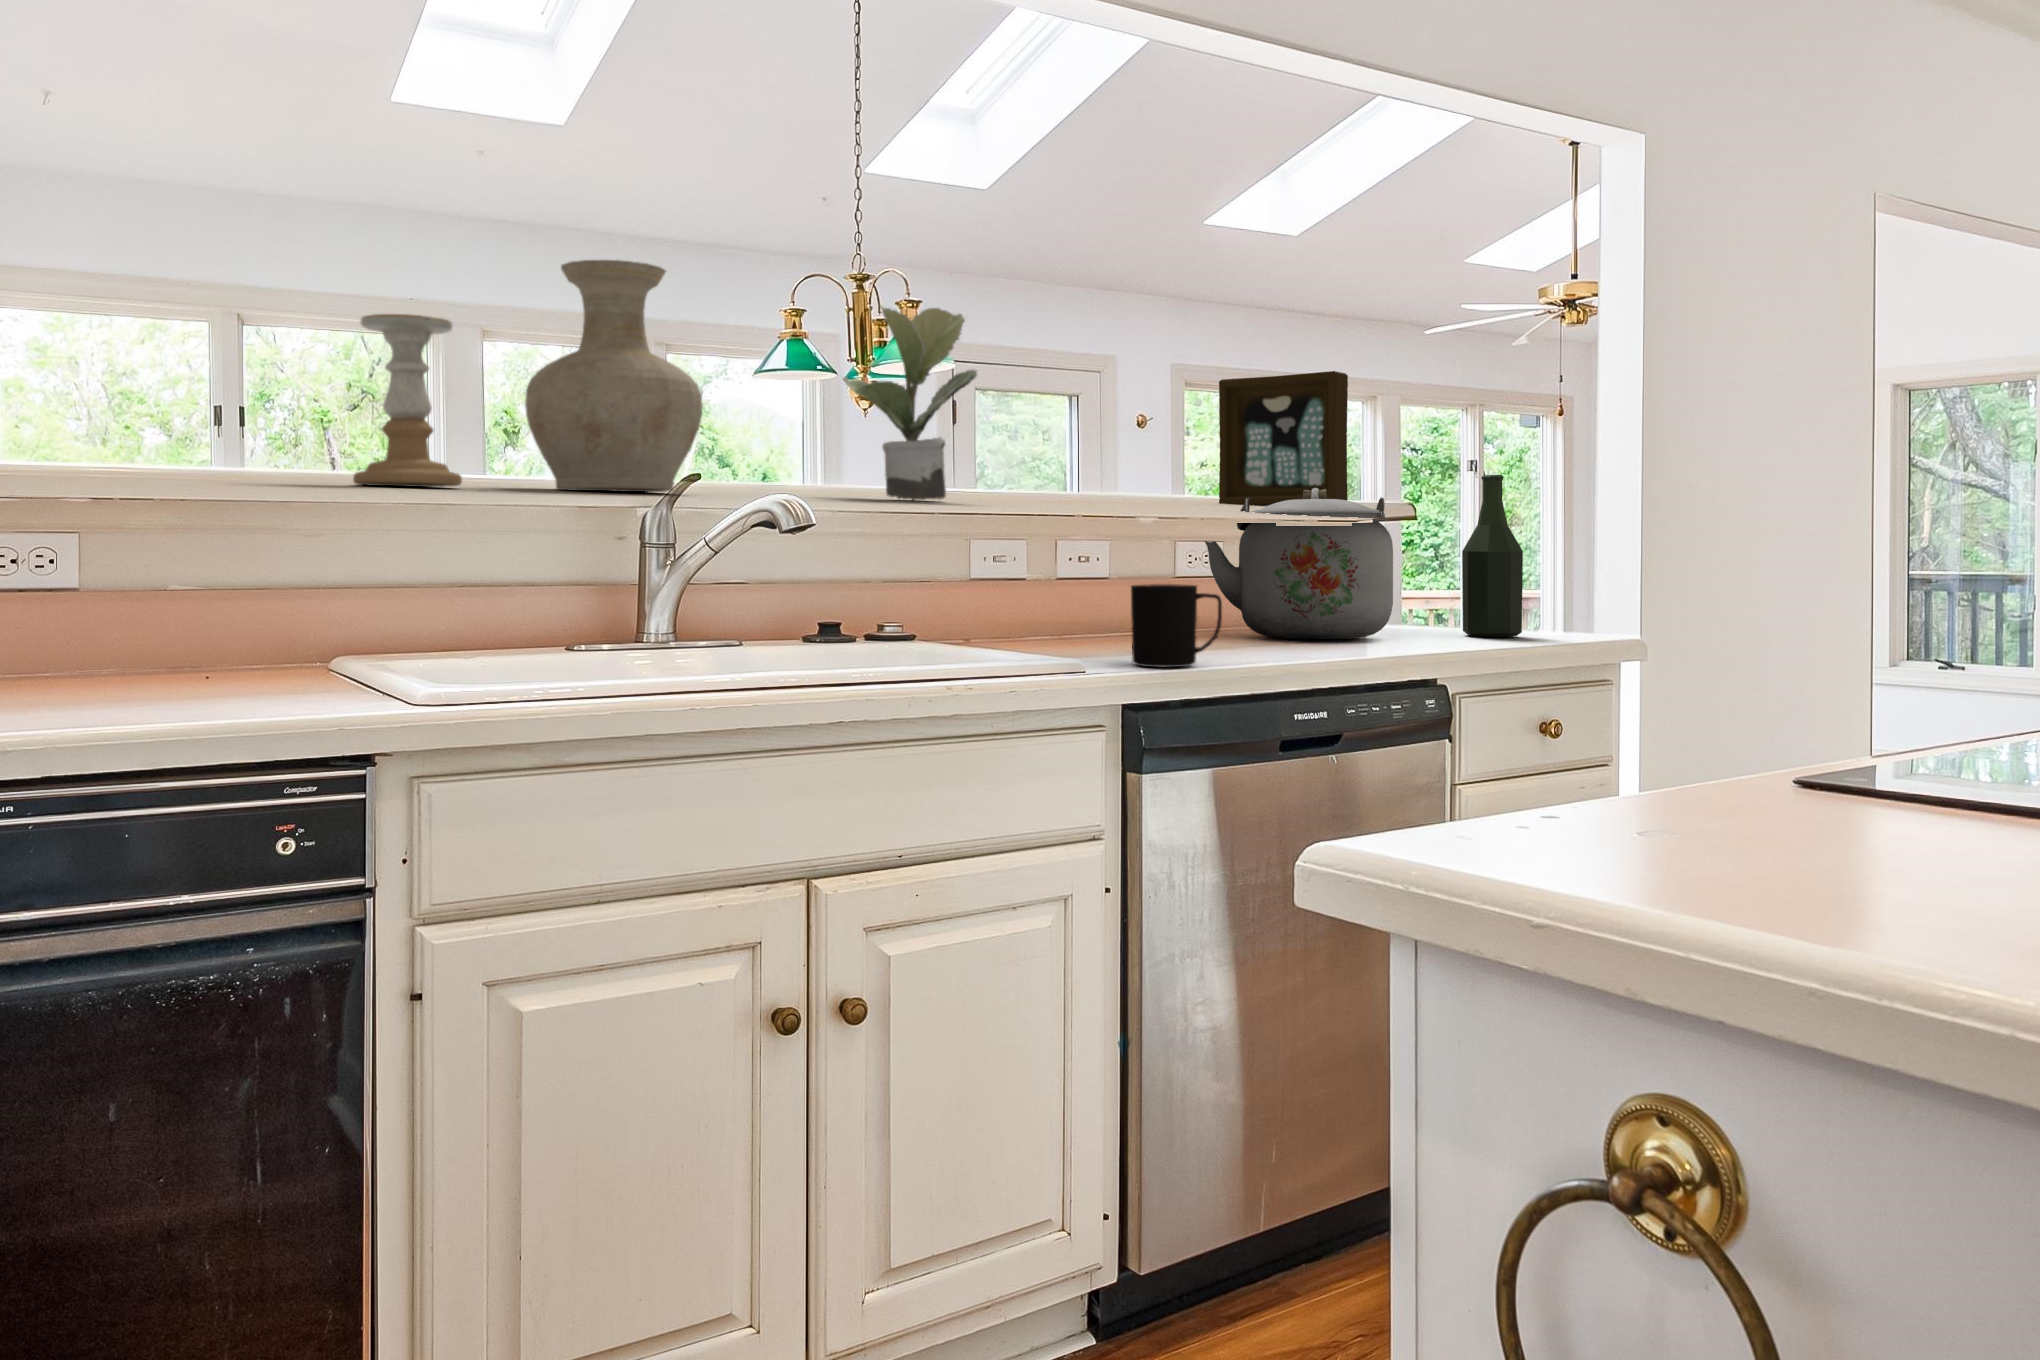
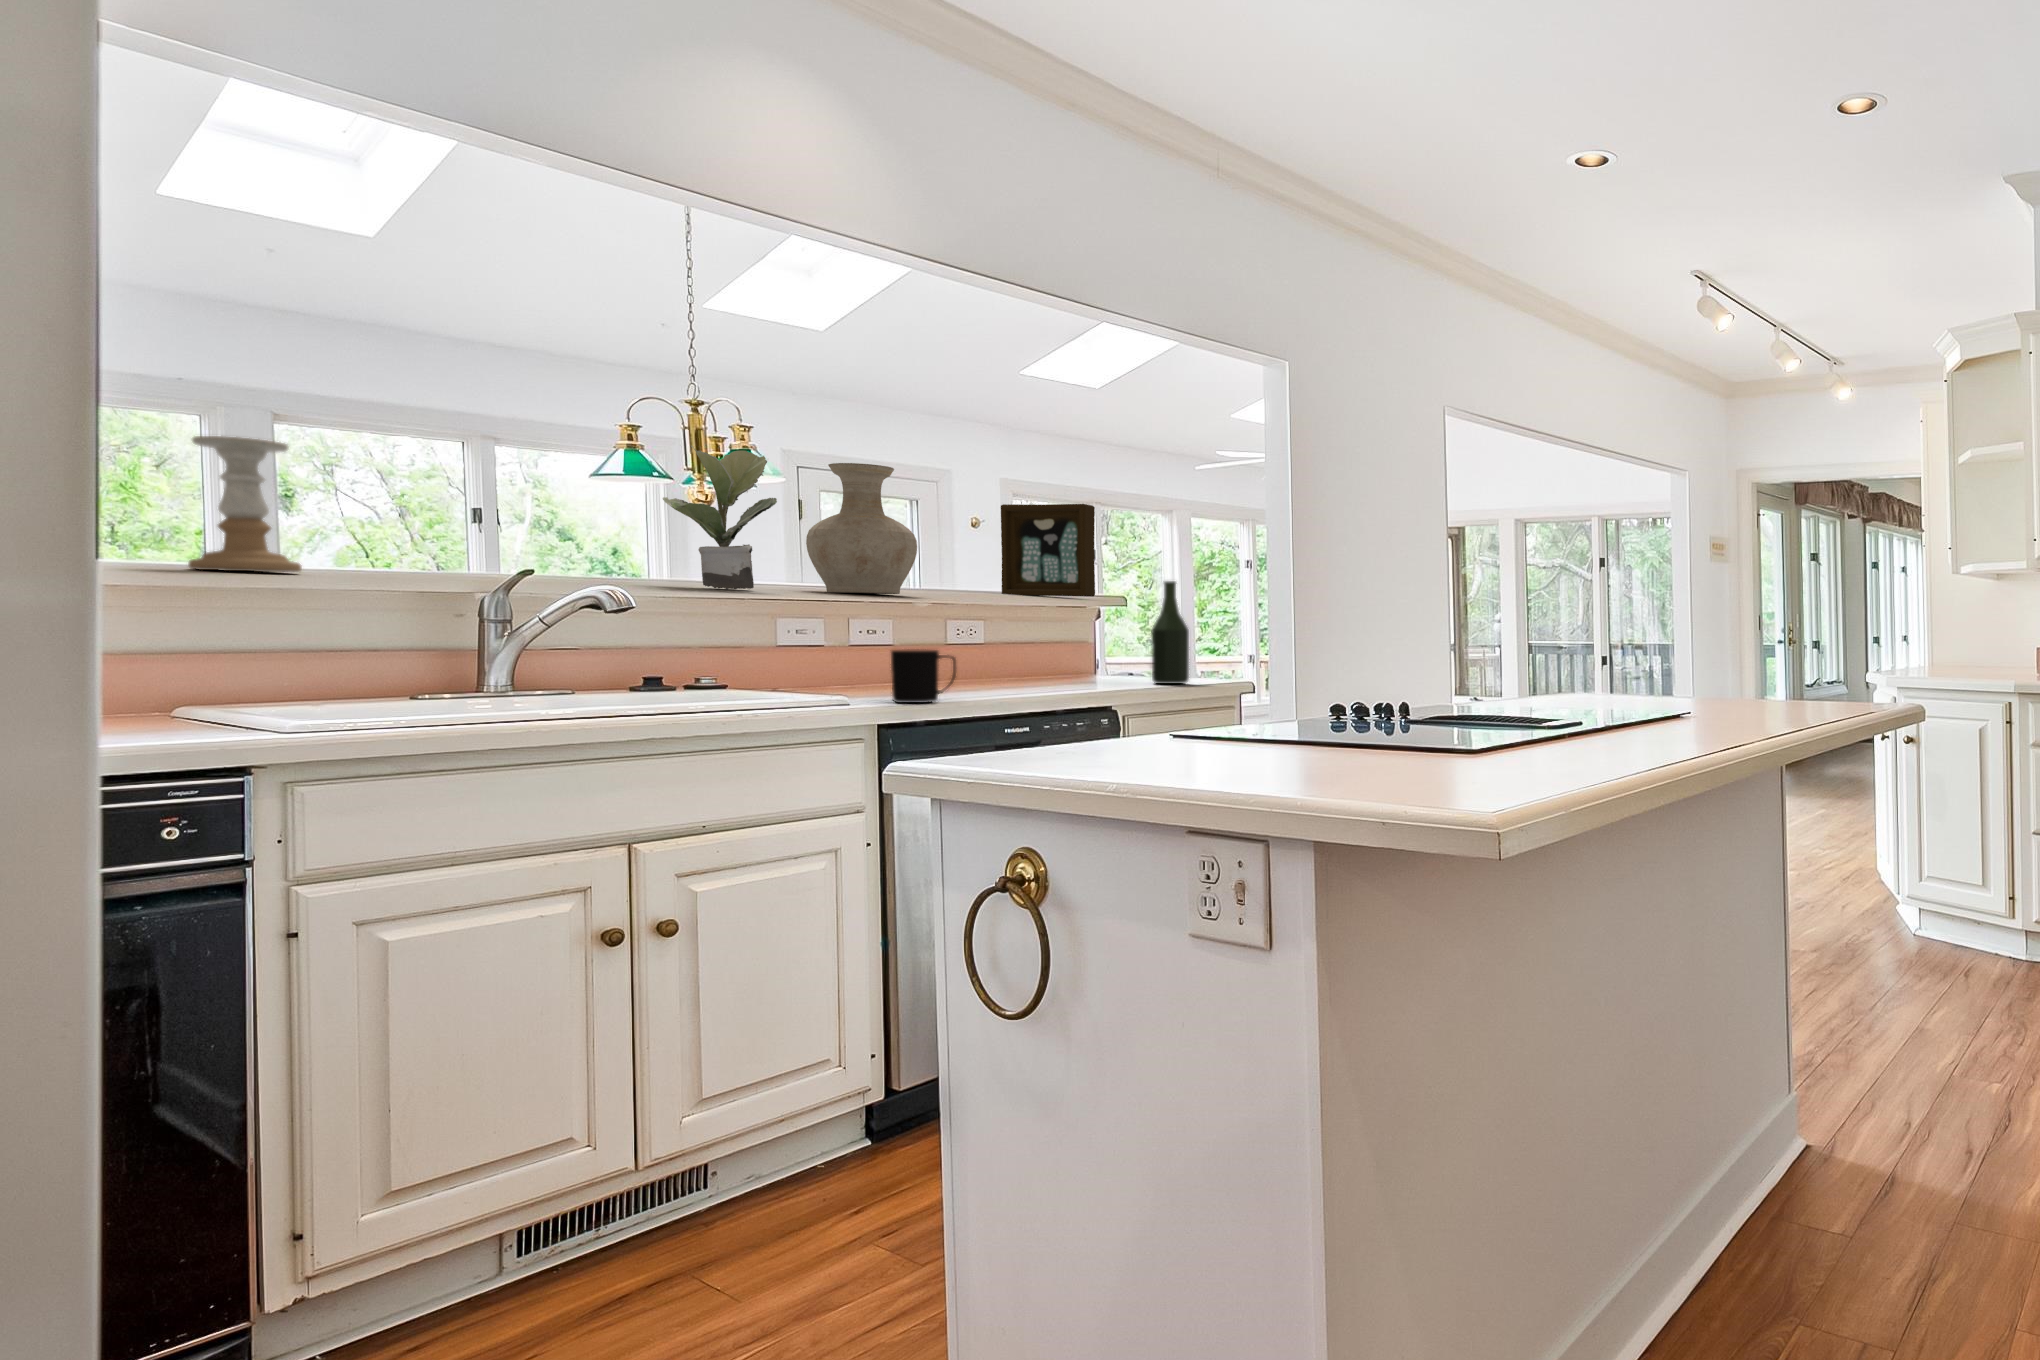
vase: present [525,260,703,492] -> present [806,463,917,594]
kettle: present [1205,488,1393,639] -> none [966,587,1099,686]

